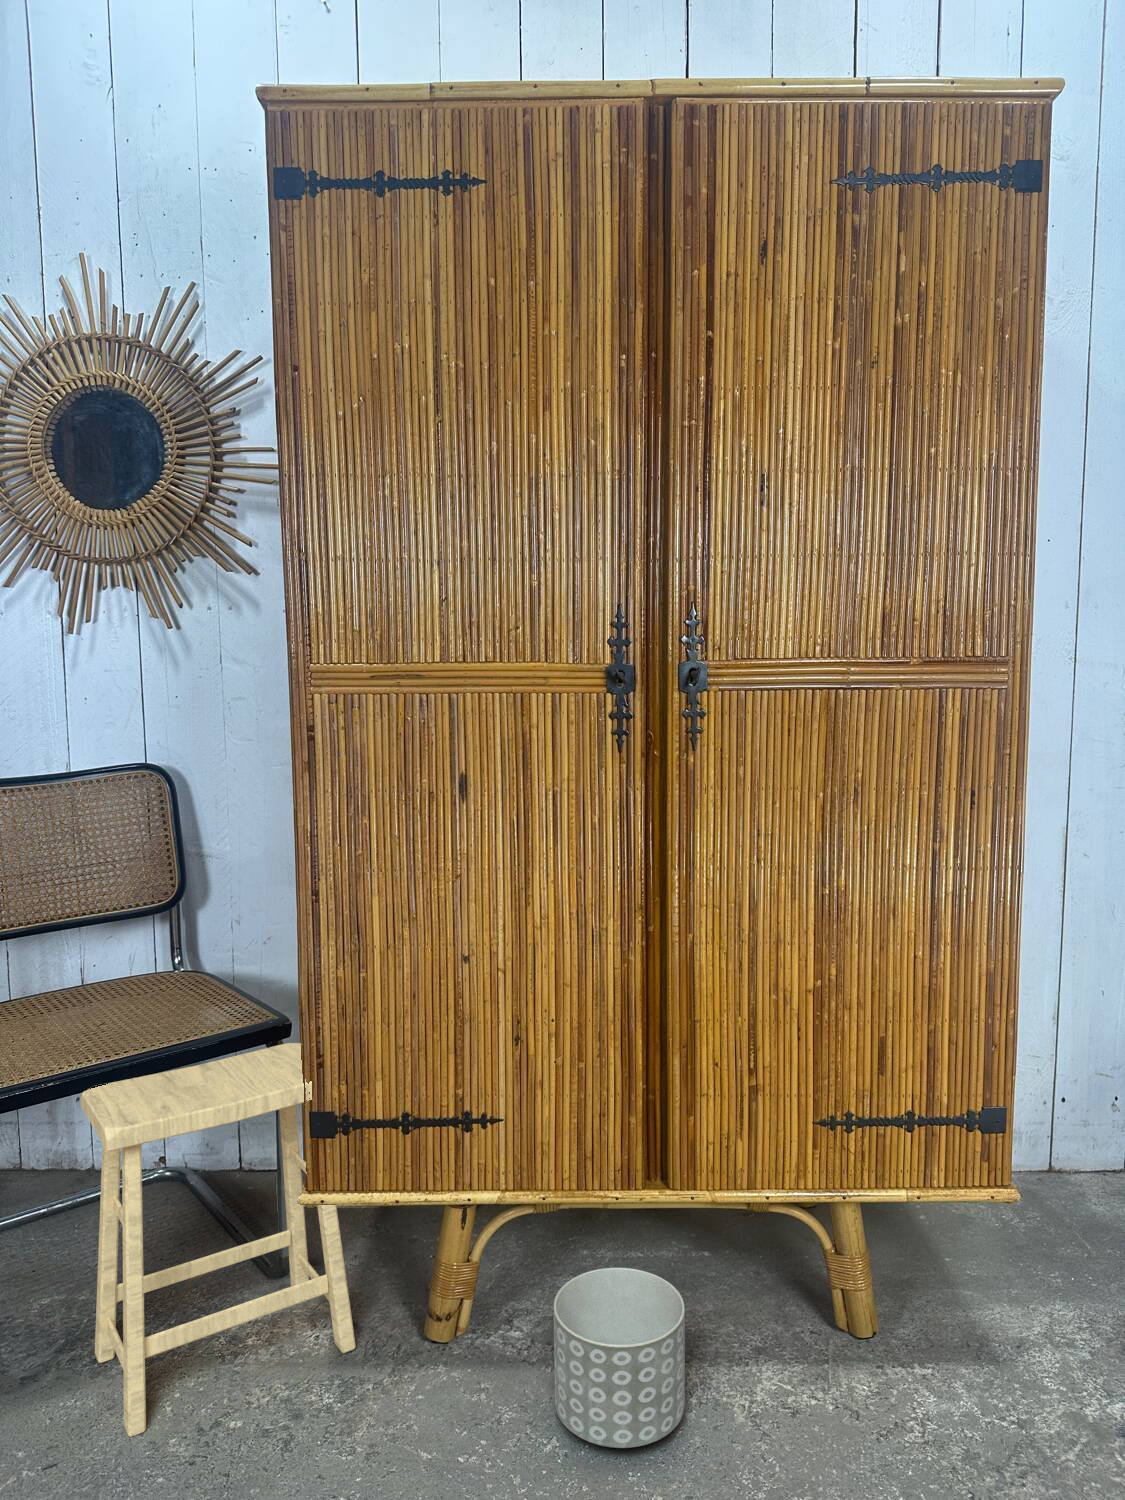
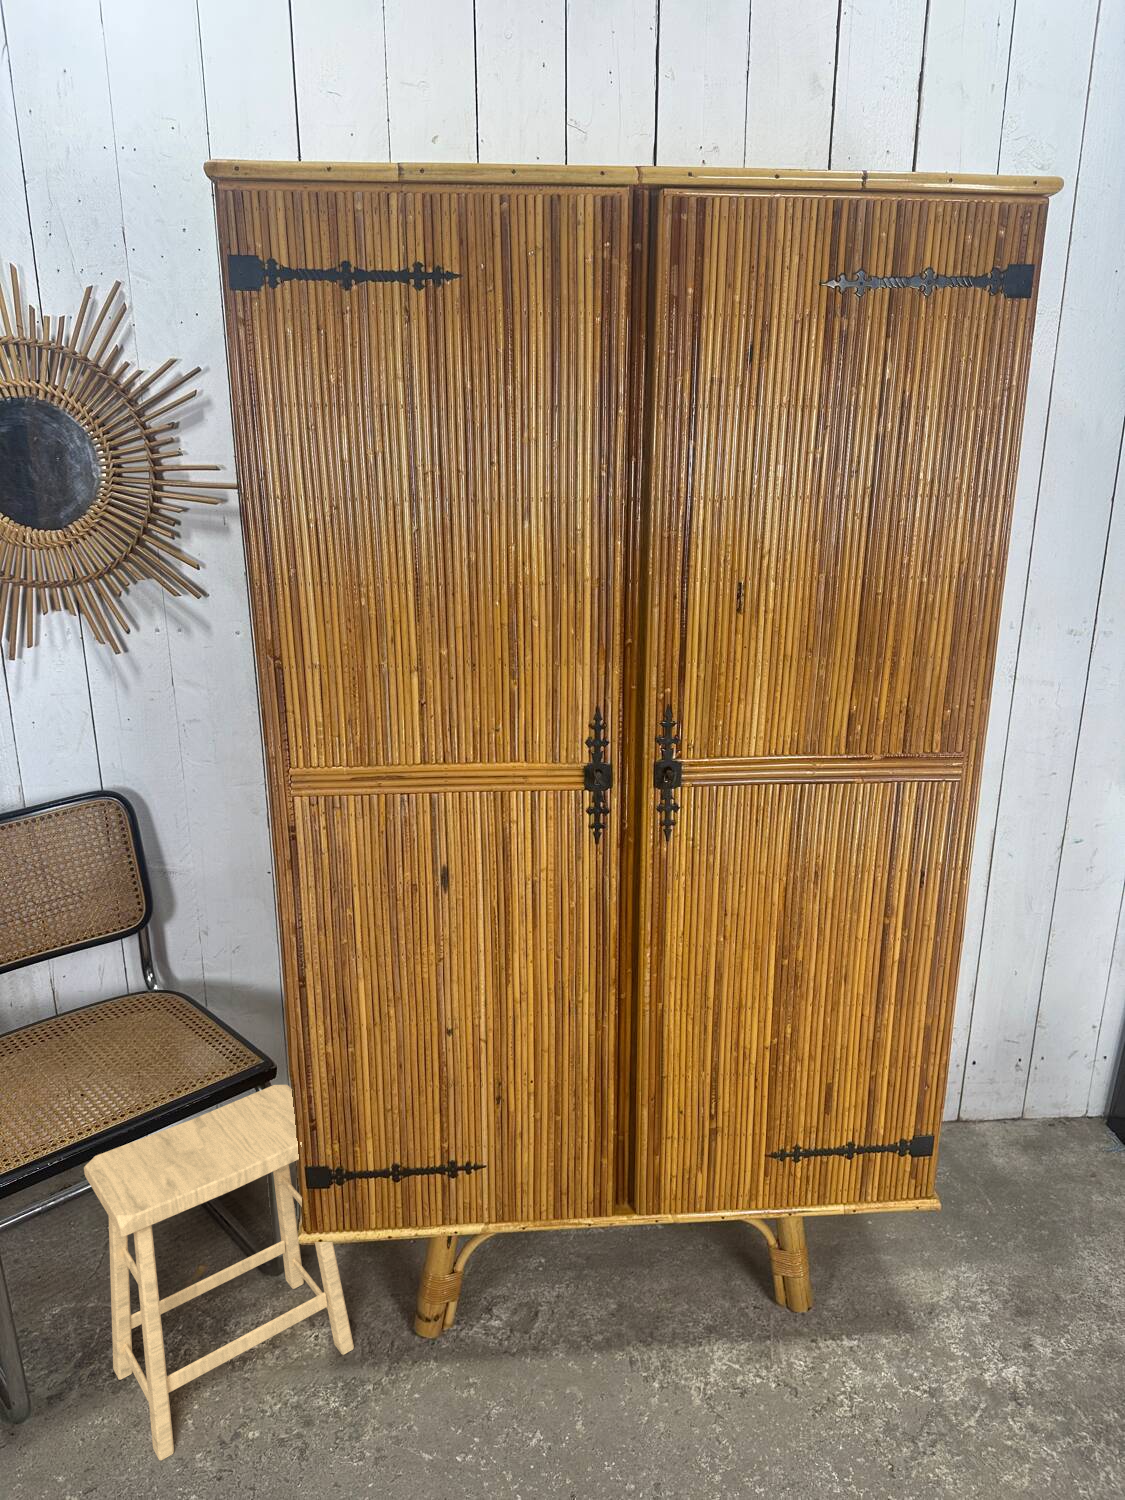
planter: present [554,1268,685,1448] -> none [538,1284,654,1450]

